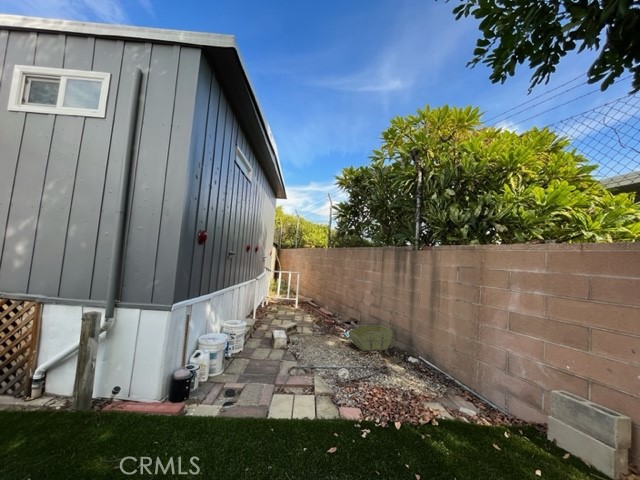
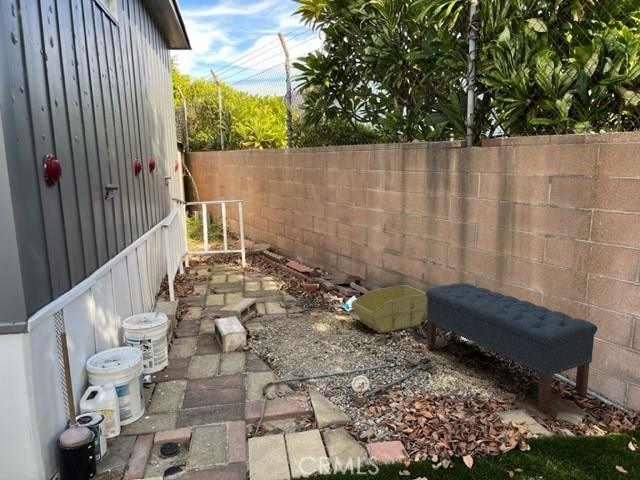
bench: none [388,325,486,407] -> present [426,283,597,413]

